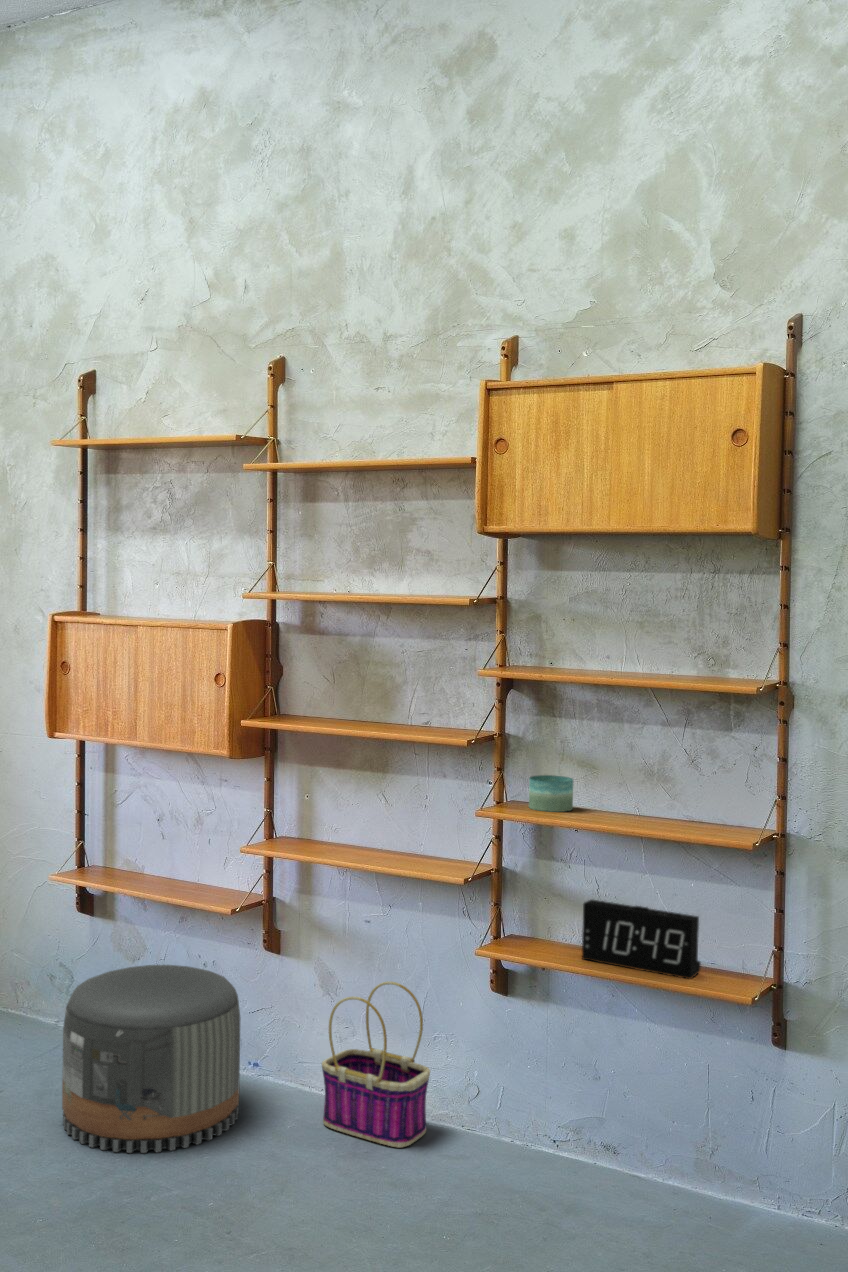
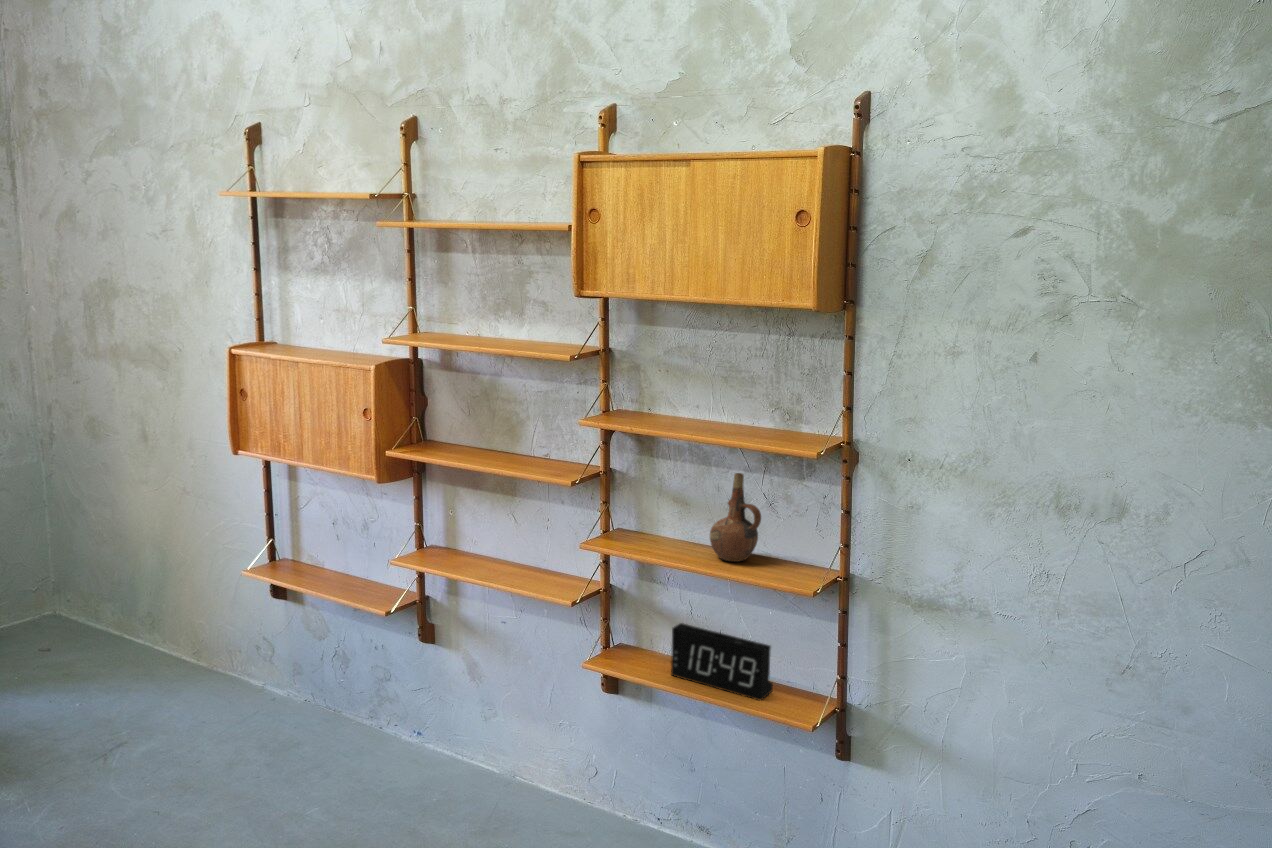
ceramic pitcher: none [626,724,684,822] -> present [710,473,761,562]
candle: present [529,775,573,812] -> none [628,510,668,546]
pouf: present [62,965,240,1153] -> none [238,656,395,825]
basket: present [322,982,430,1148] -> none [460,677,552,821]

